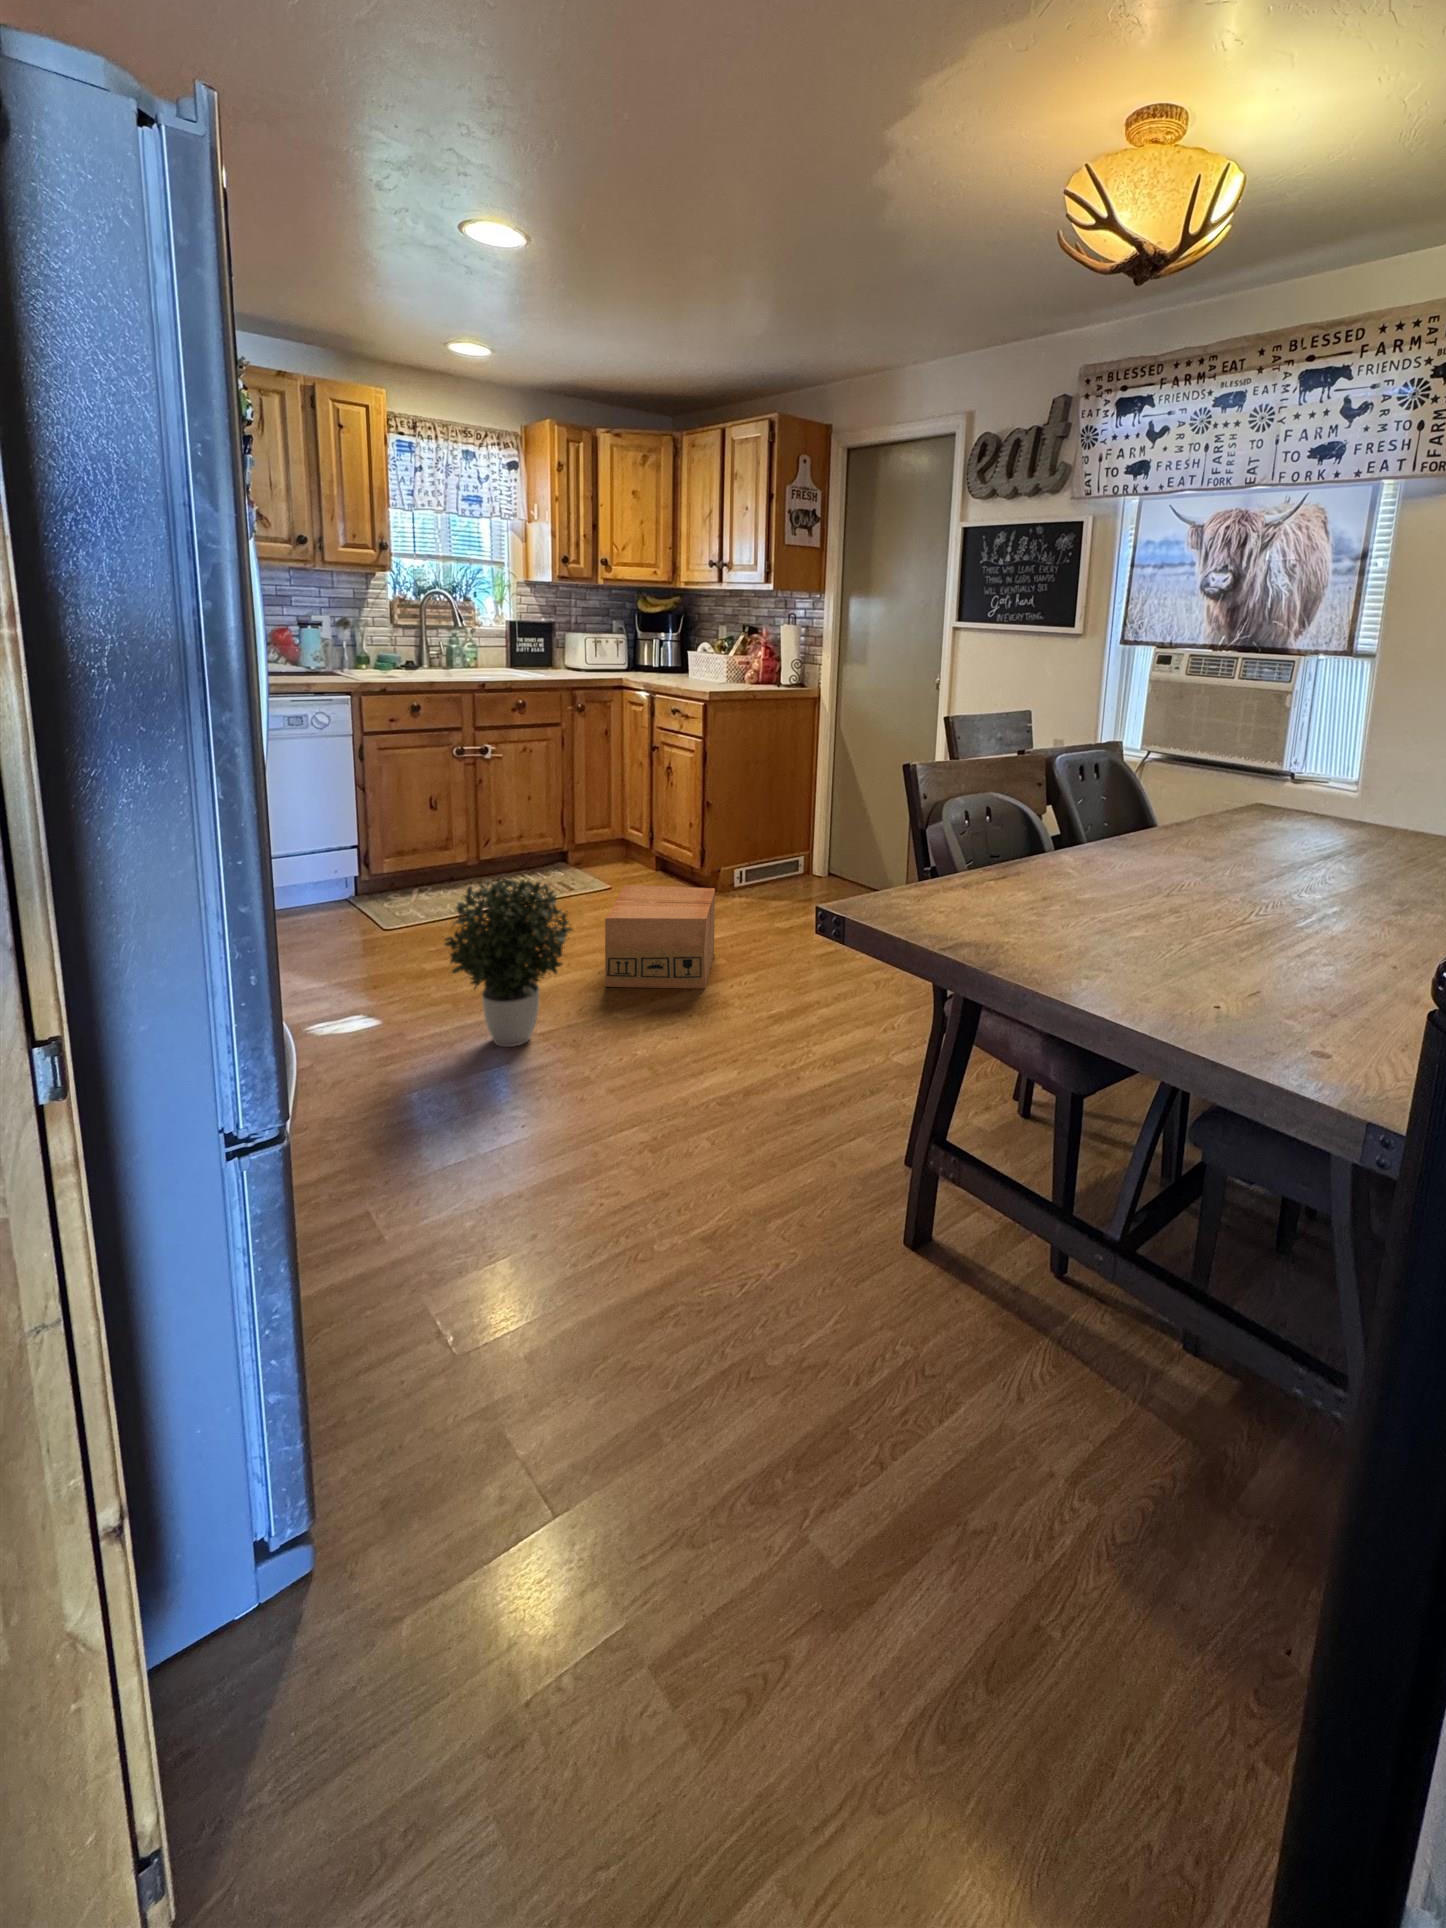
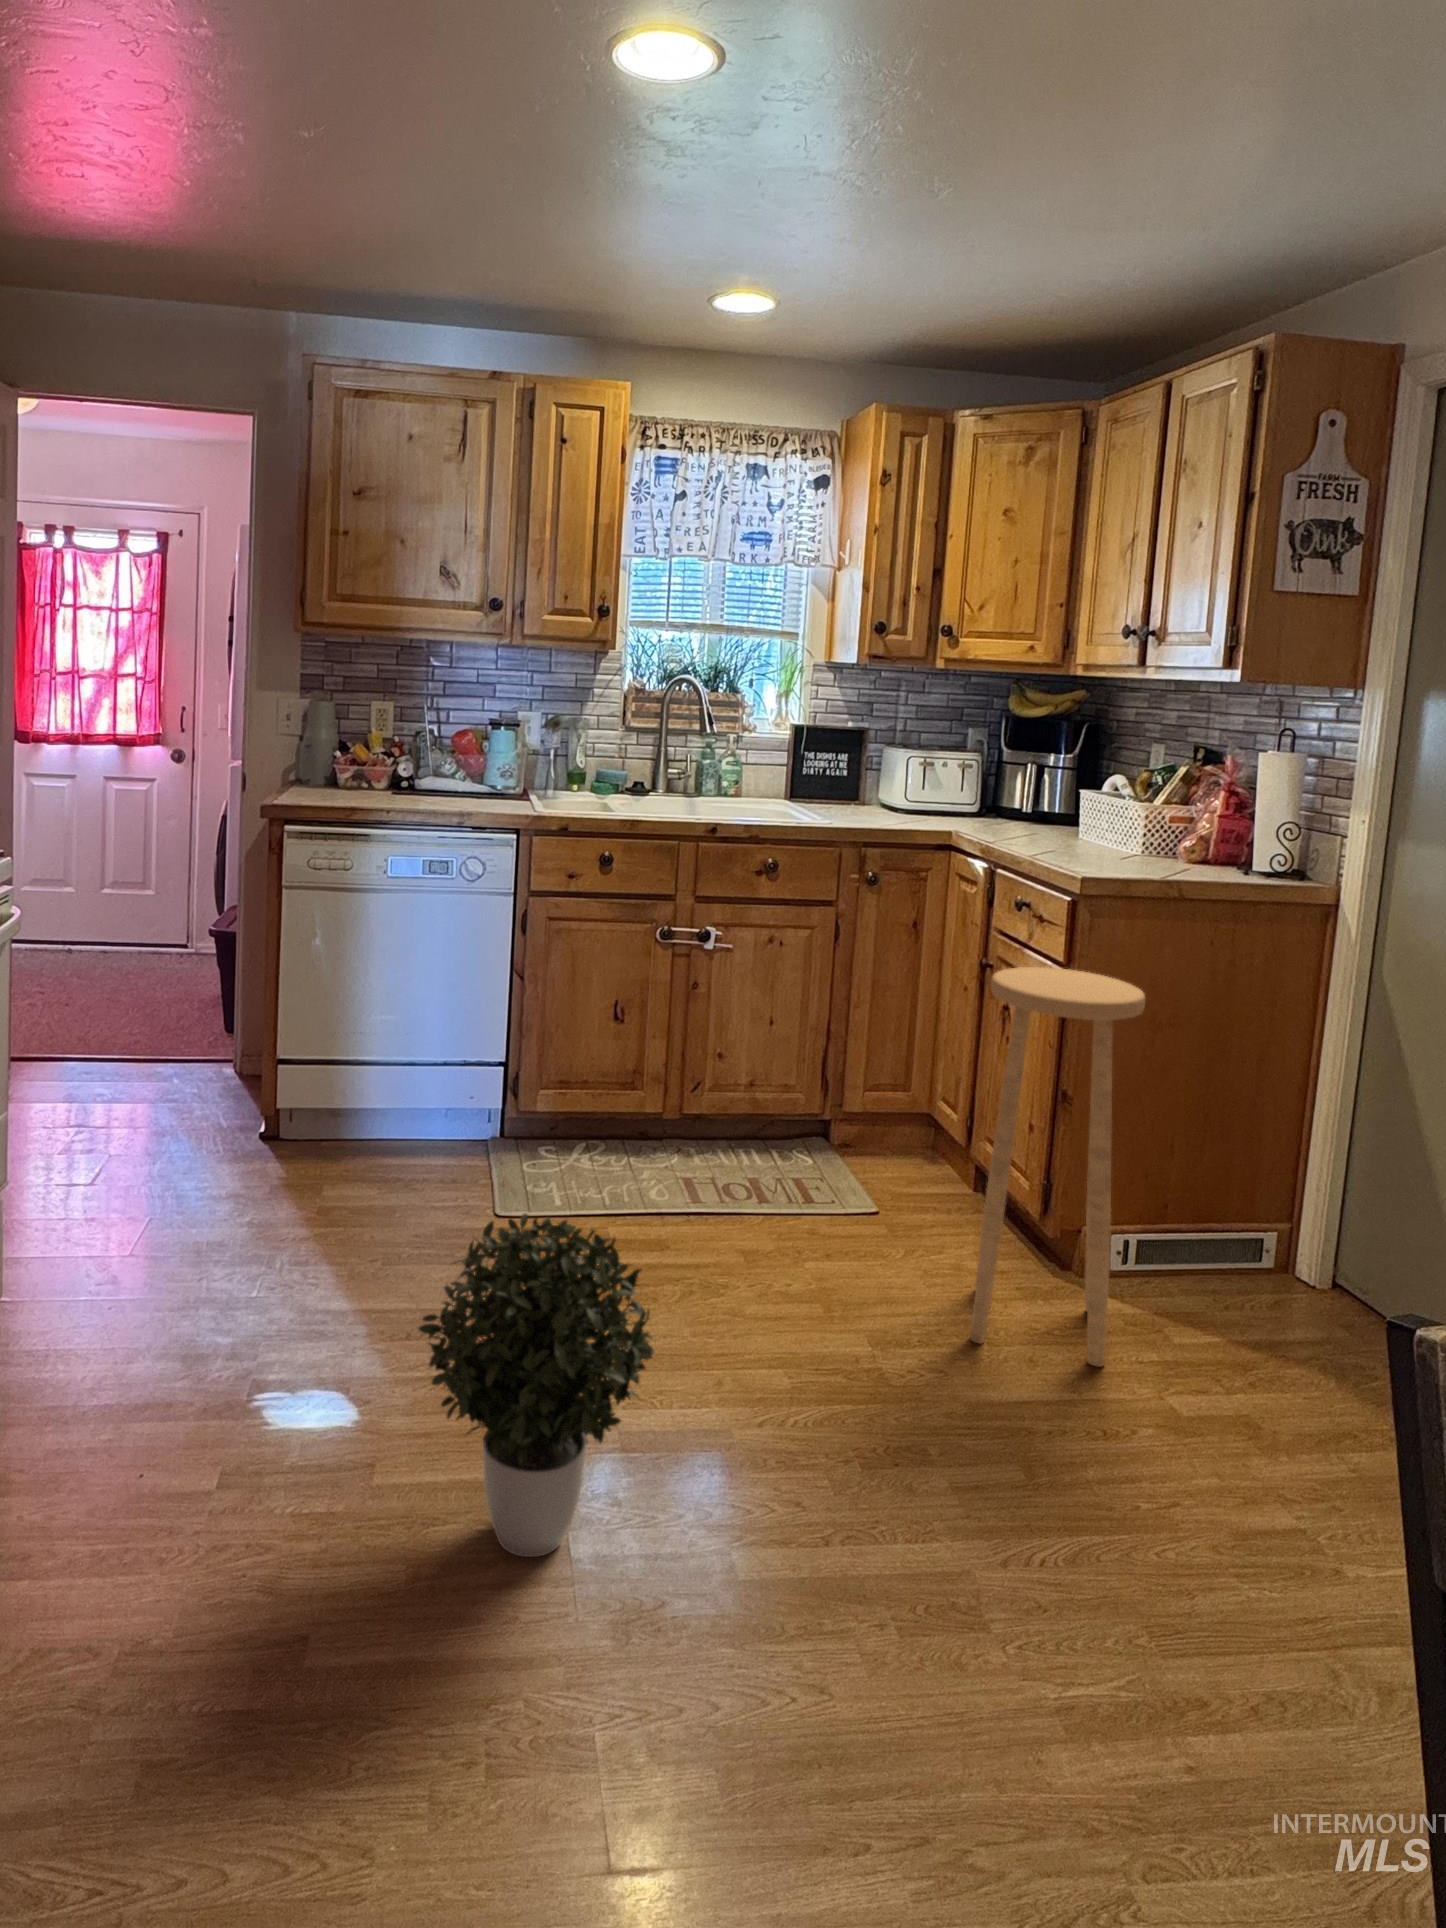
stool: none [677,738,751,926] -> present [970,967,1145,1366]
cardboard box: present [605,885,715,989] -> none [753,1244,1014,1533]

